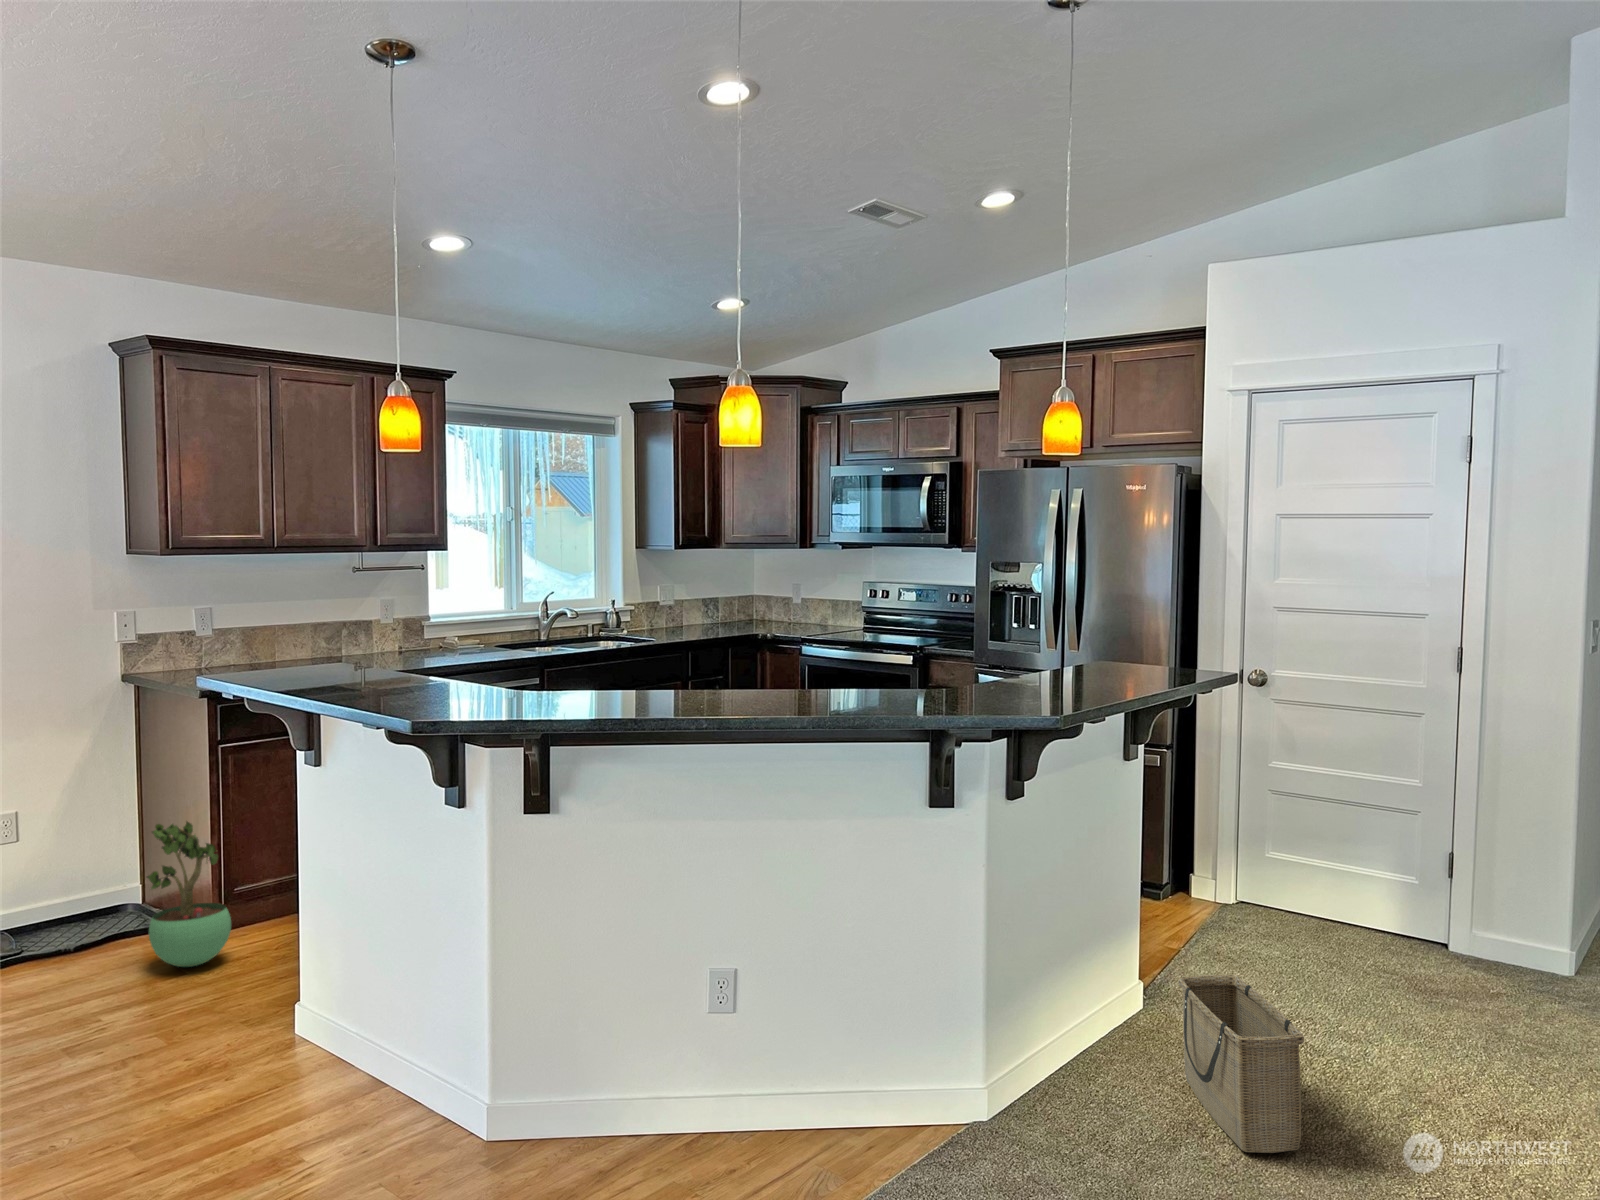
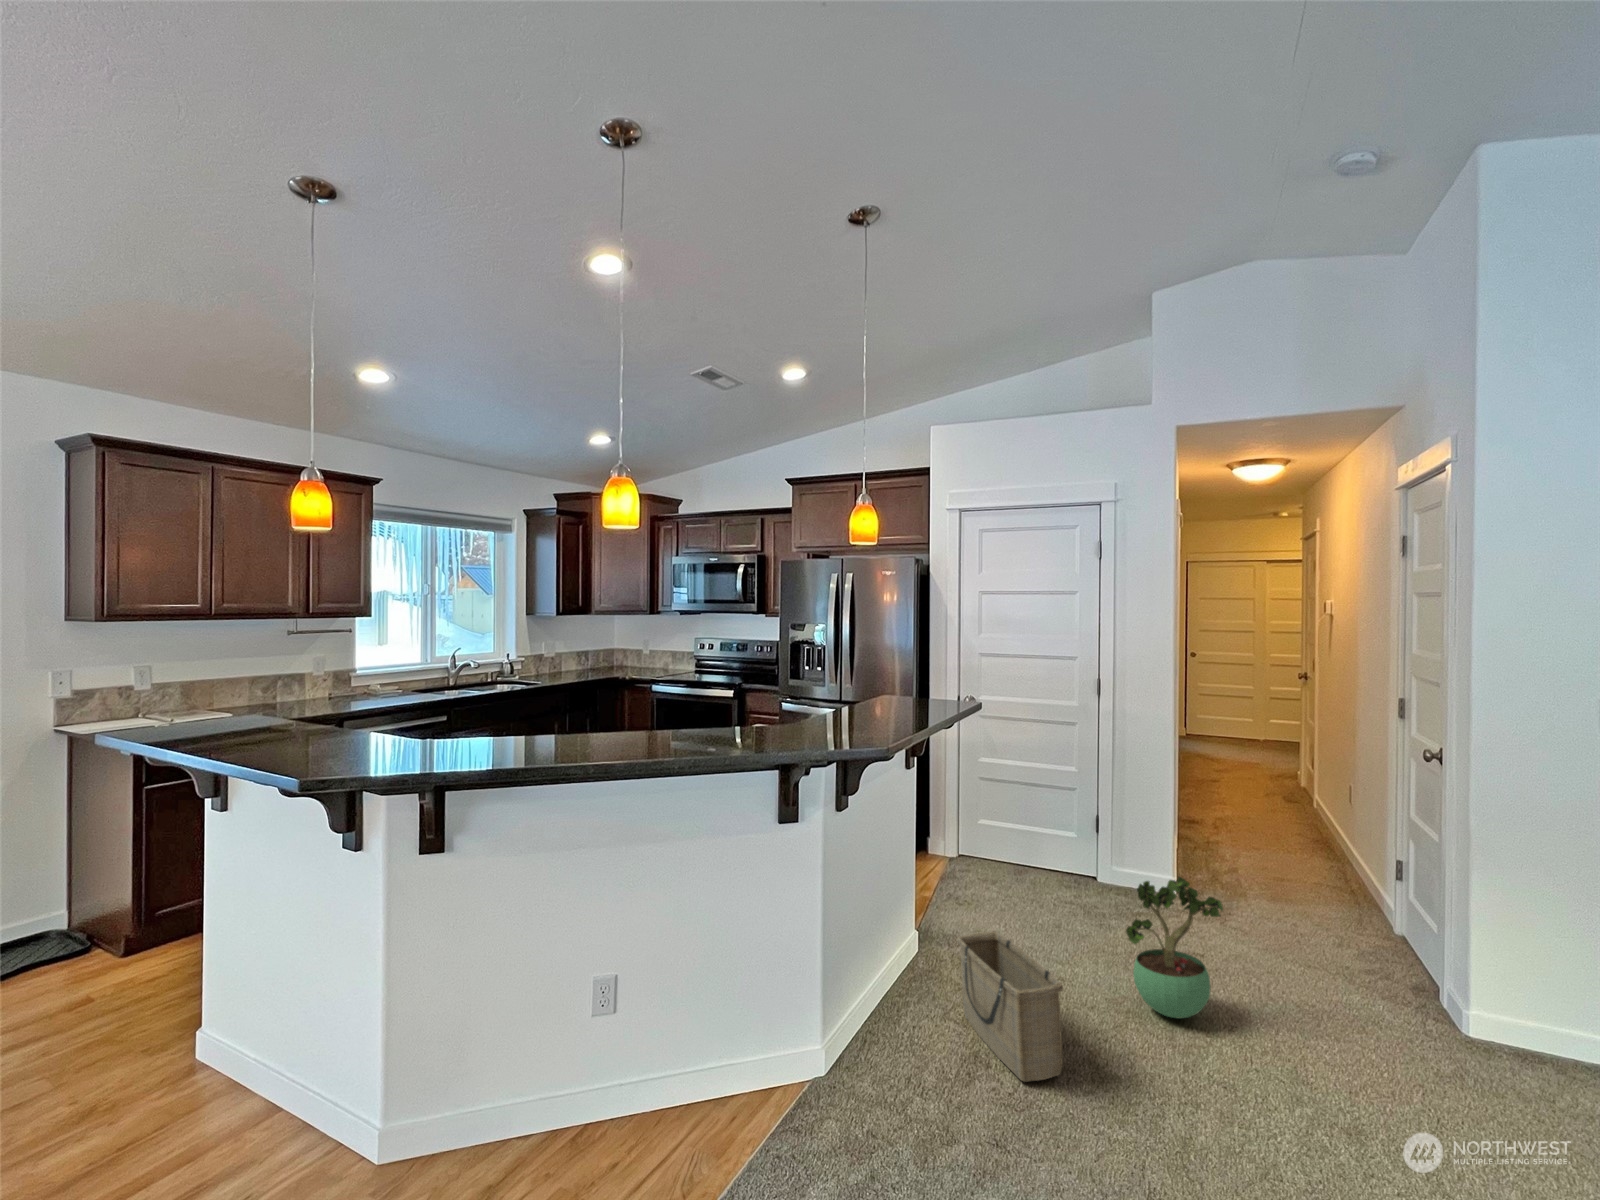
potted plant: present [147,822,231,967] -> present [1126,877,1223,1018]

